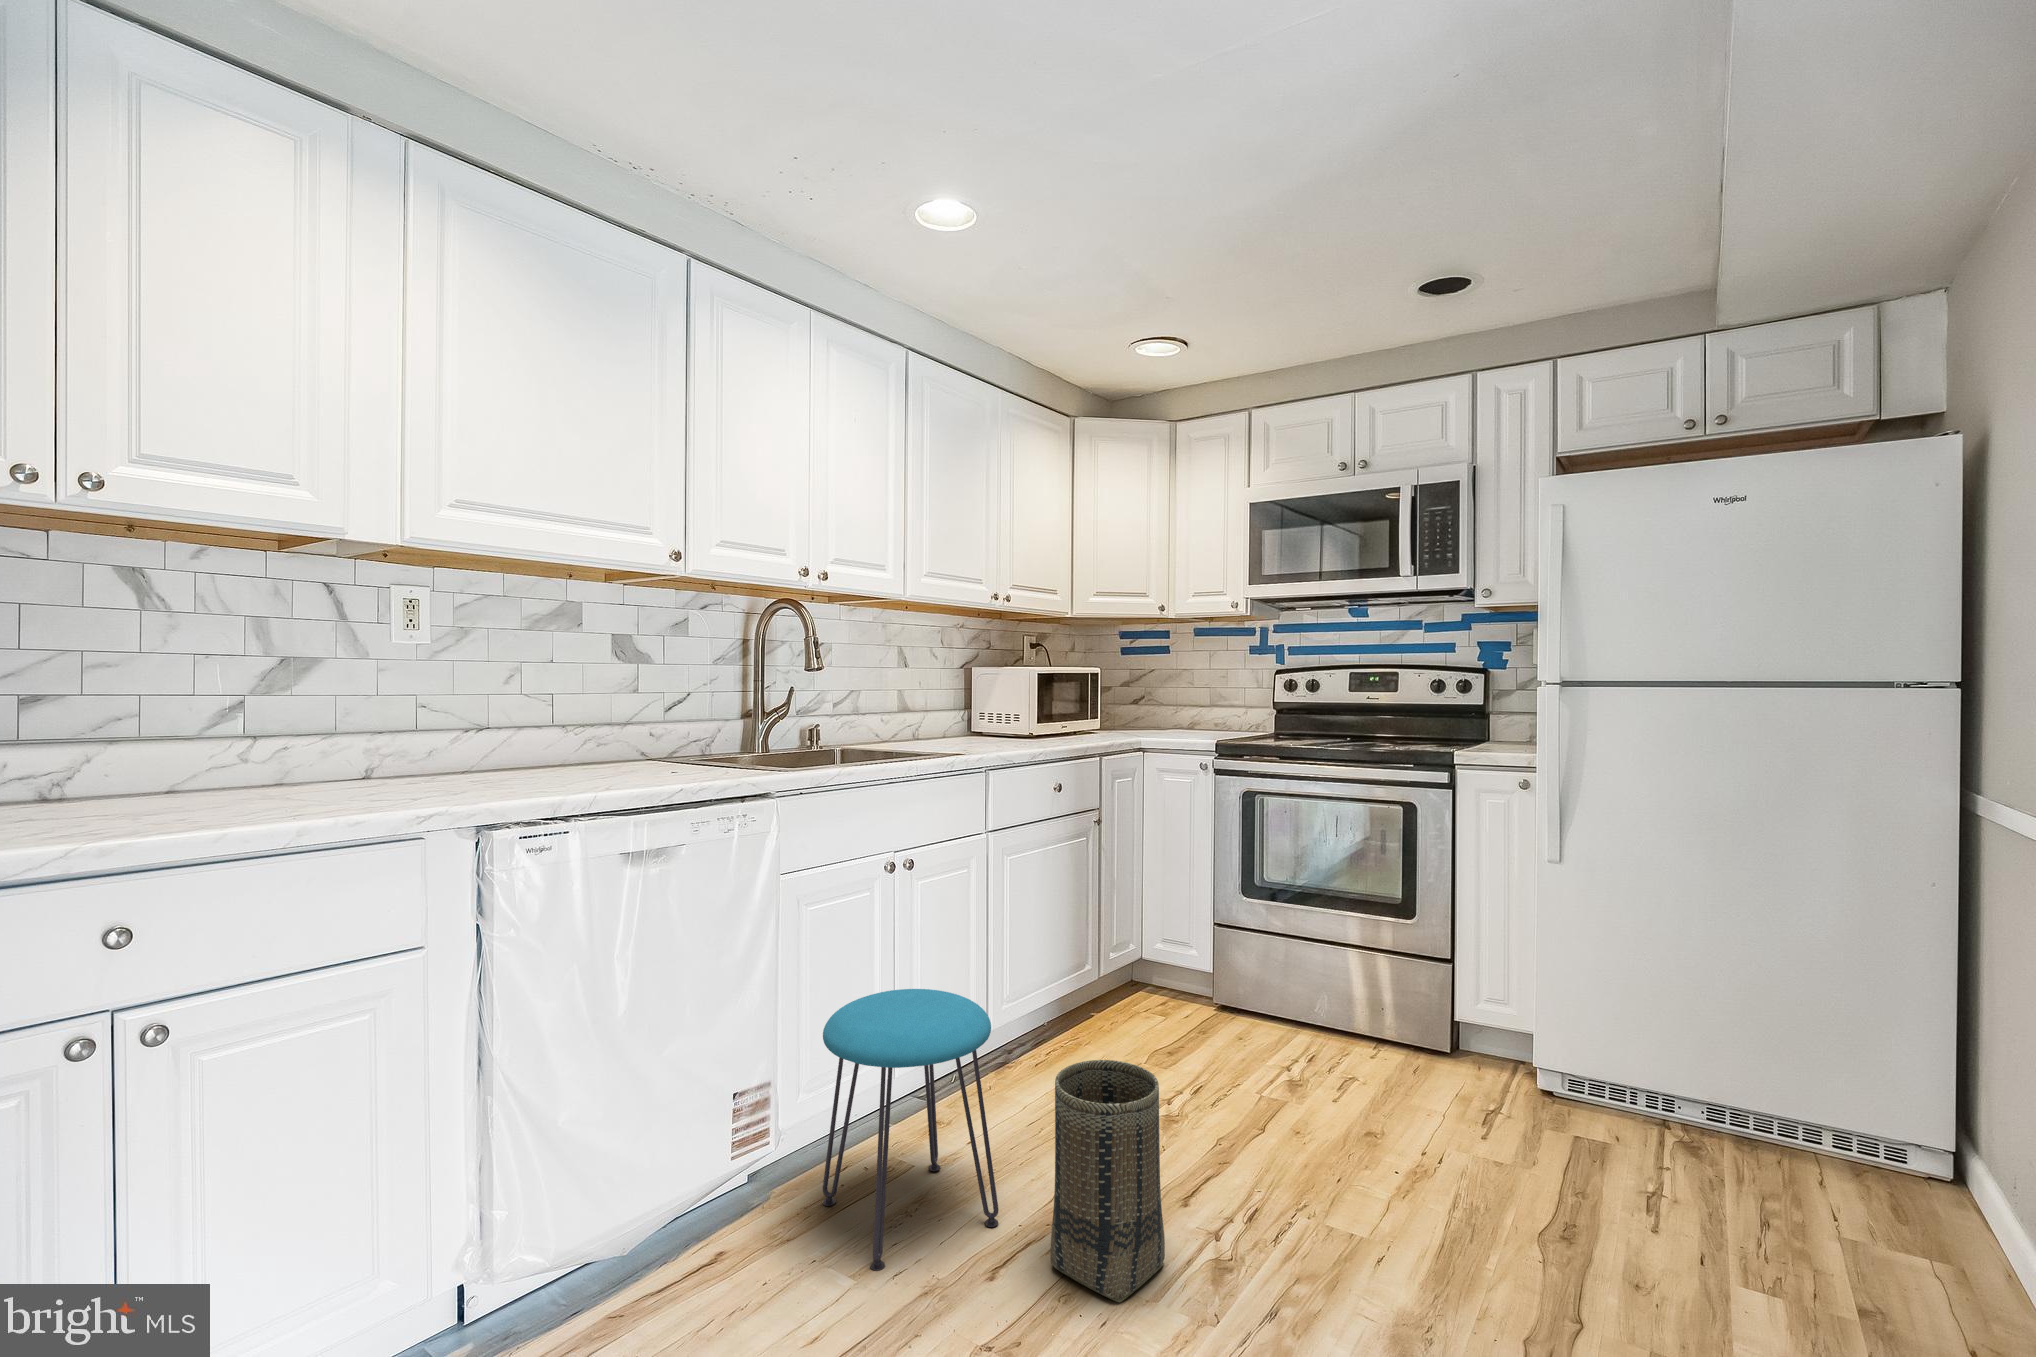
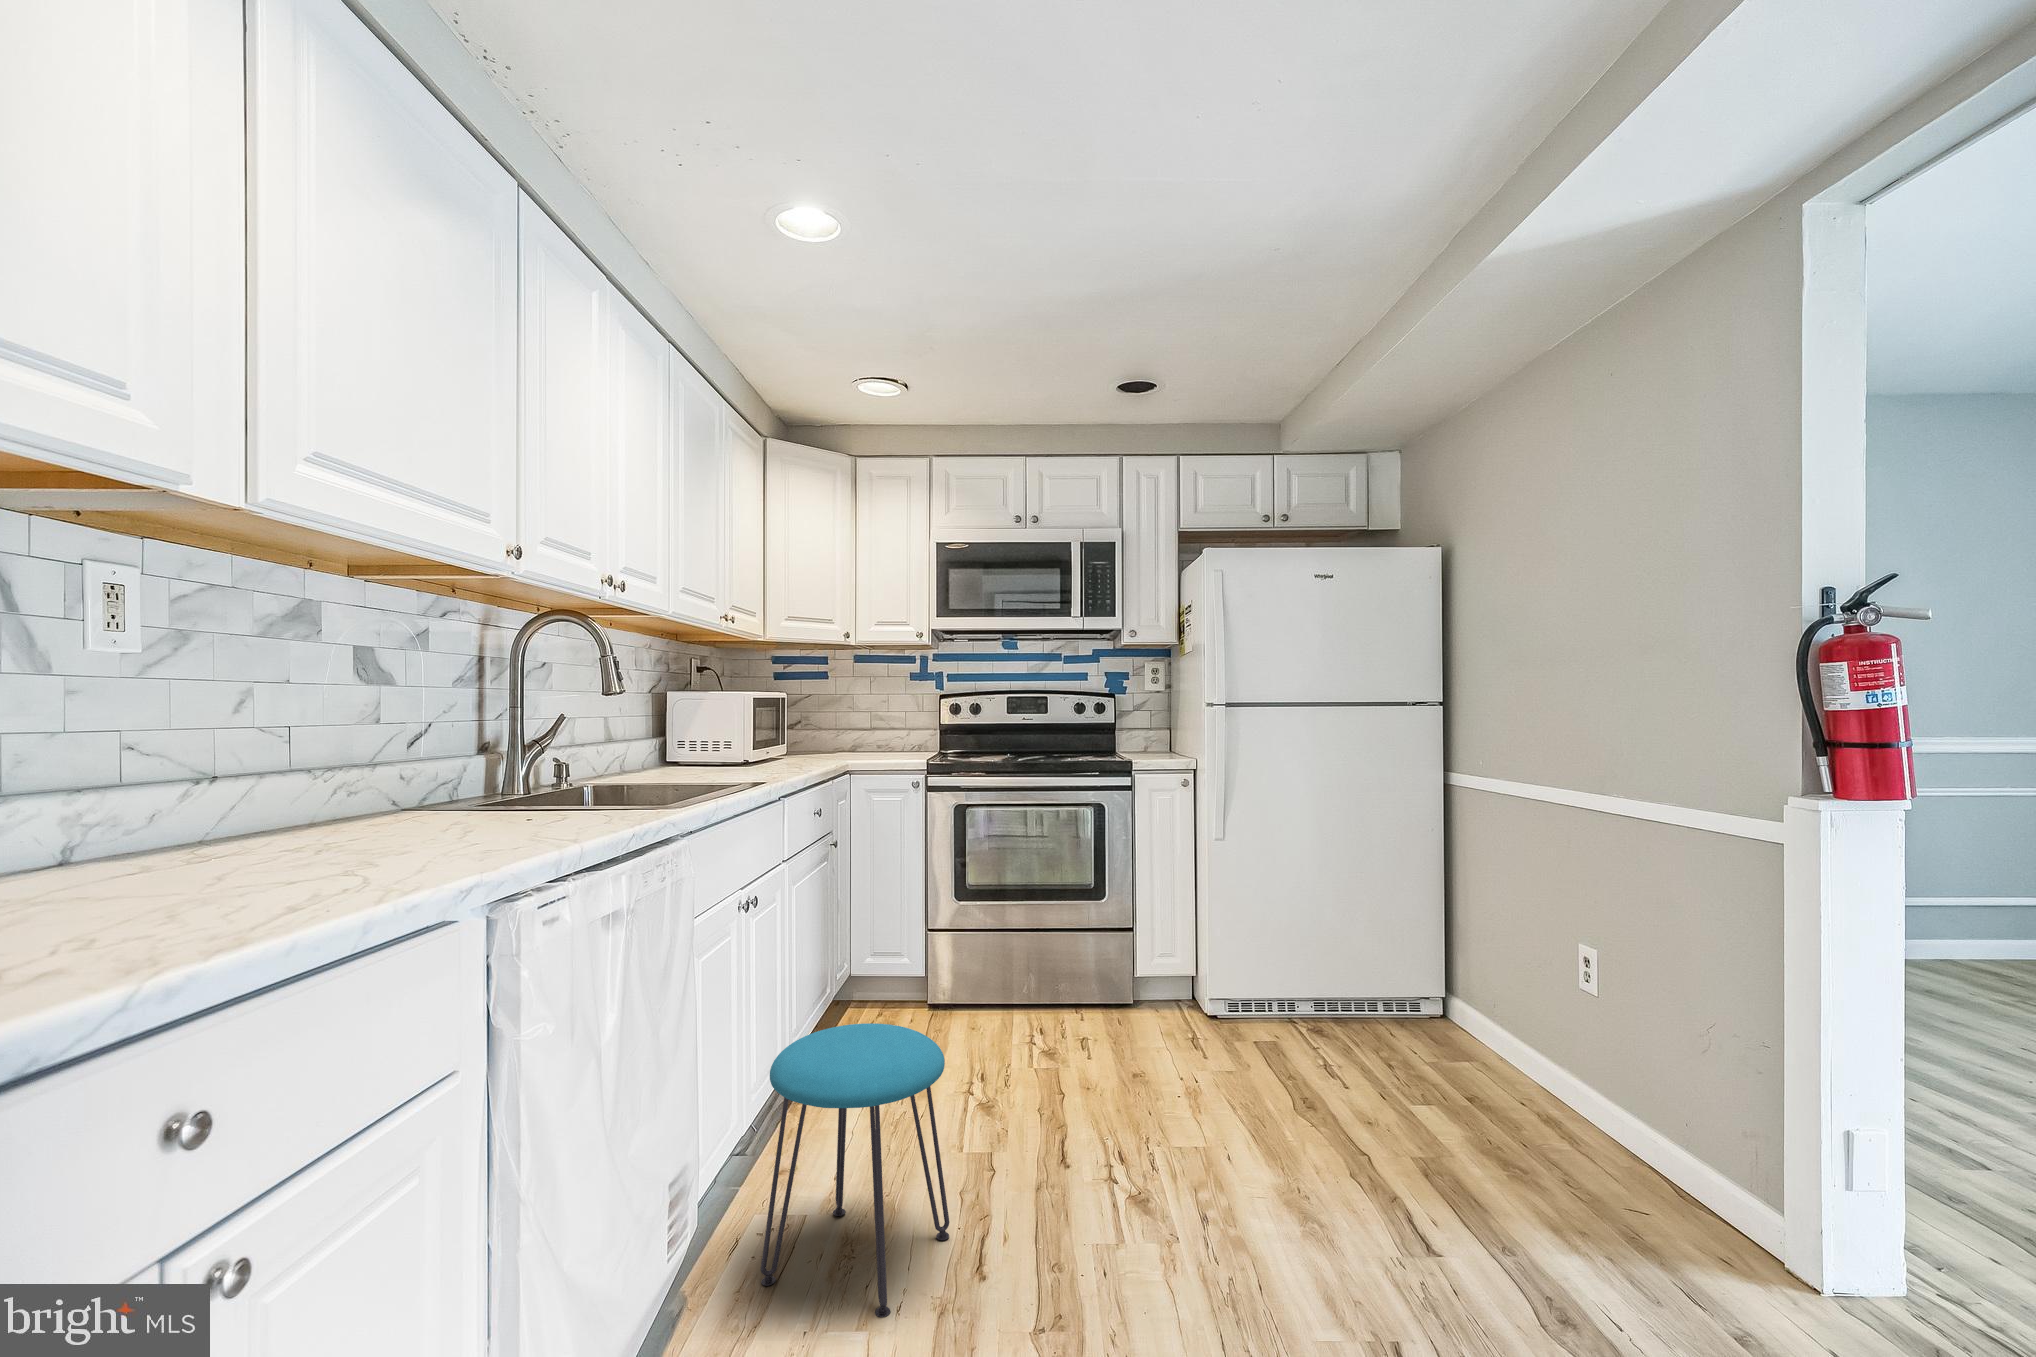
basket: present [1051,1060,1165,1302] -> none [1020,1046,1112,1252]

